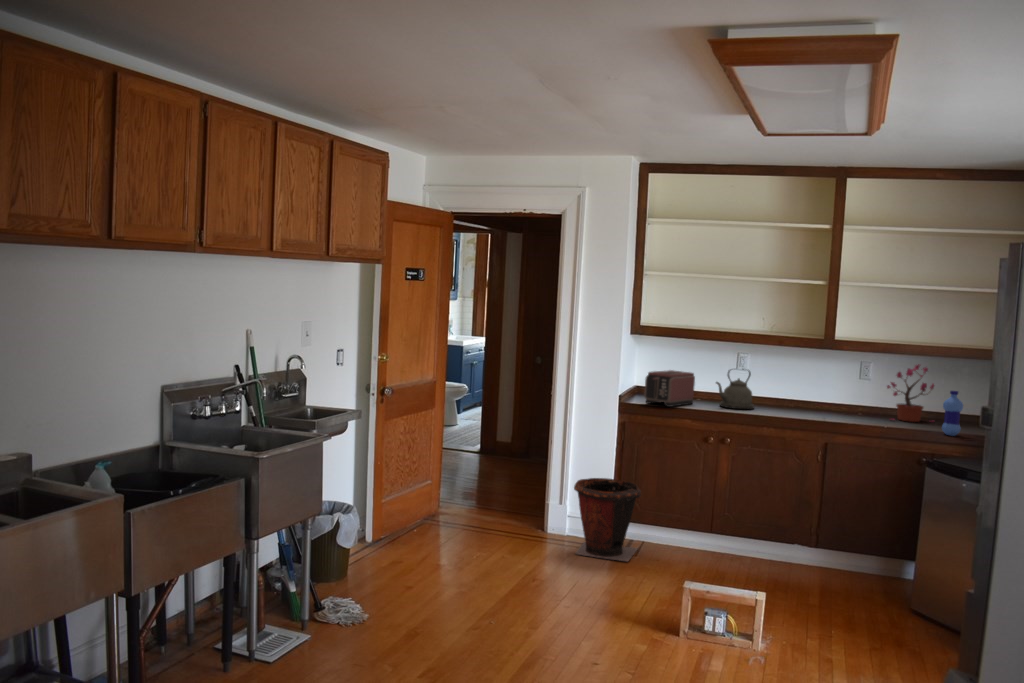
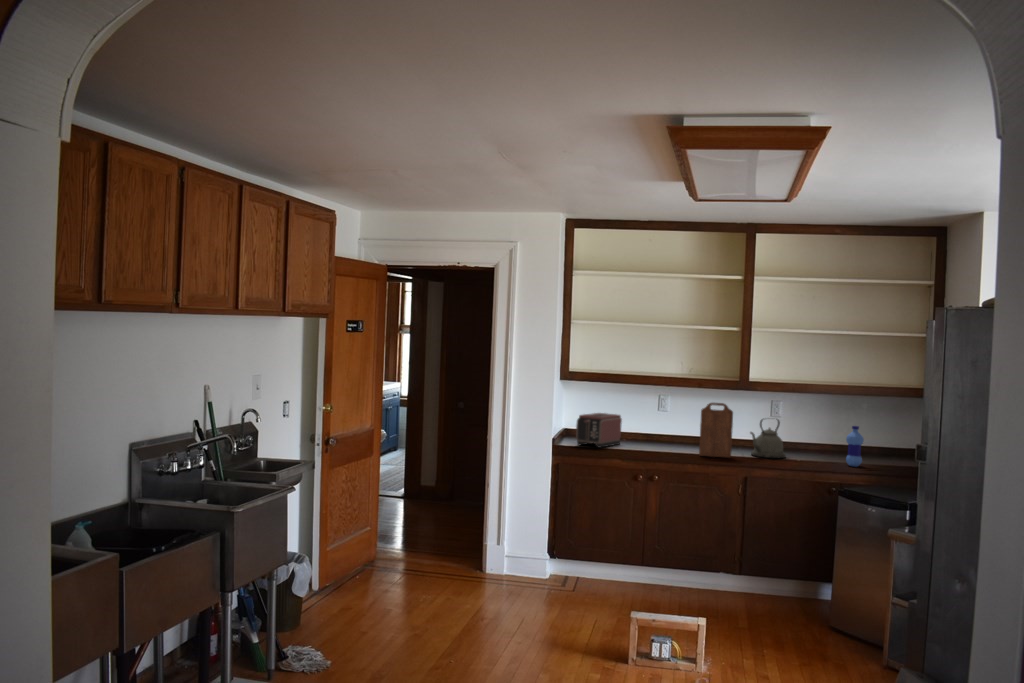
cutting board: none [776,361,815,422] -> present [699,403,733,458]
potted plant: present [887,364,934,422] -> none [794,402,837,455]
kettle: present [716,370,754,409] -> present [750,419,786,458]
waste bin: present [574,478,641,561] -> none [514,518,578,597]

